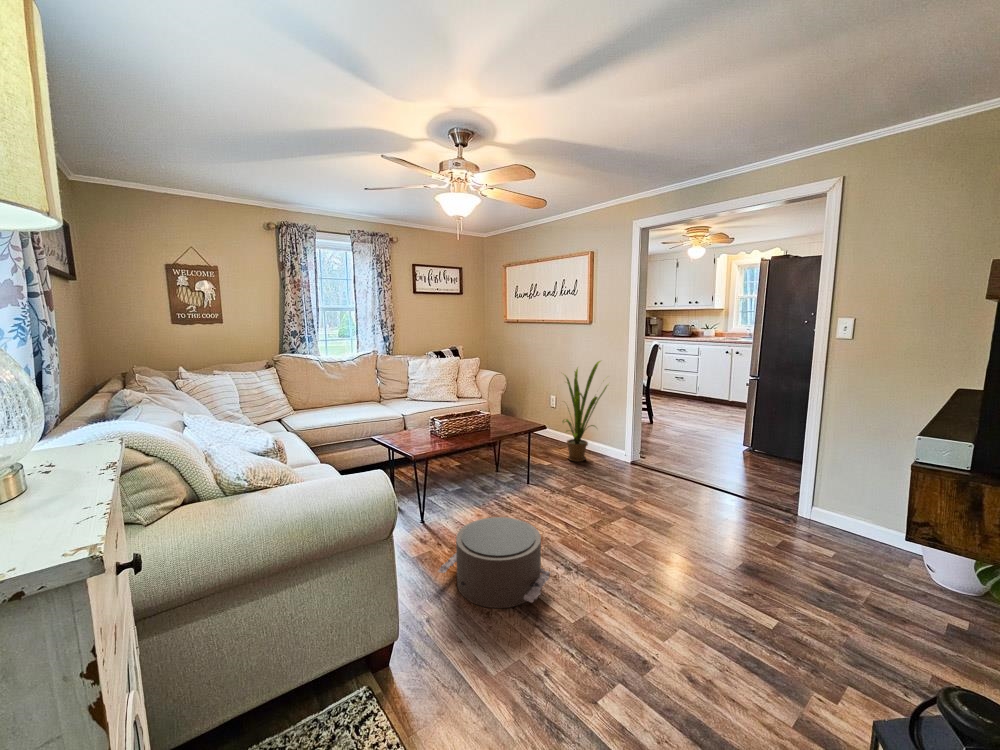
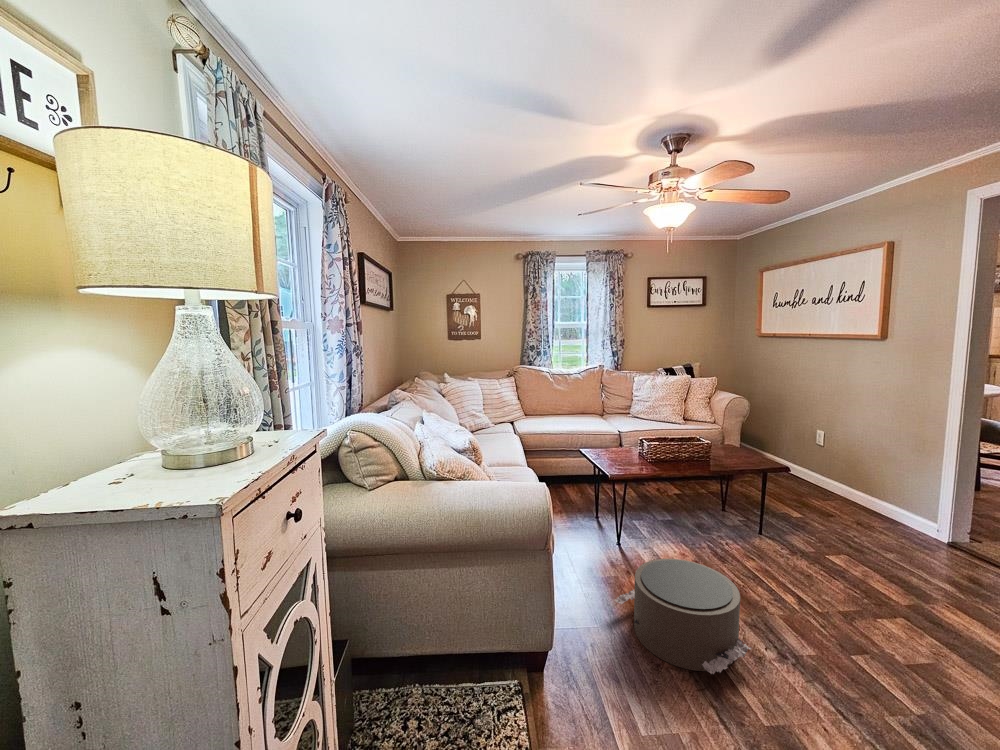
house plant: present [563,361,608,462] -> none [824,391,913,524]

